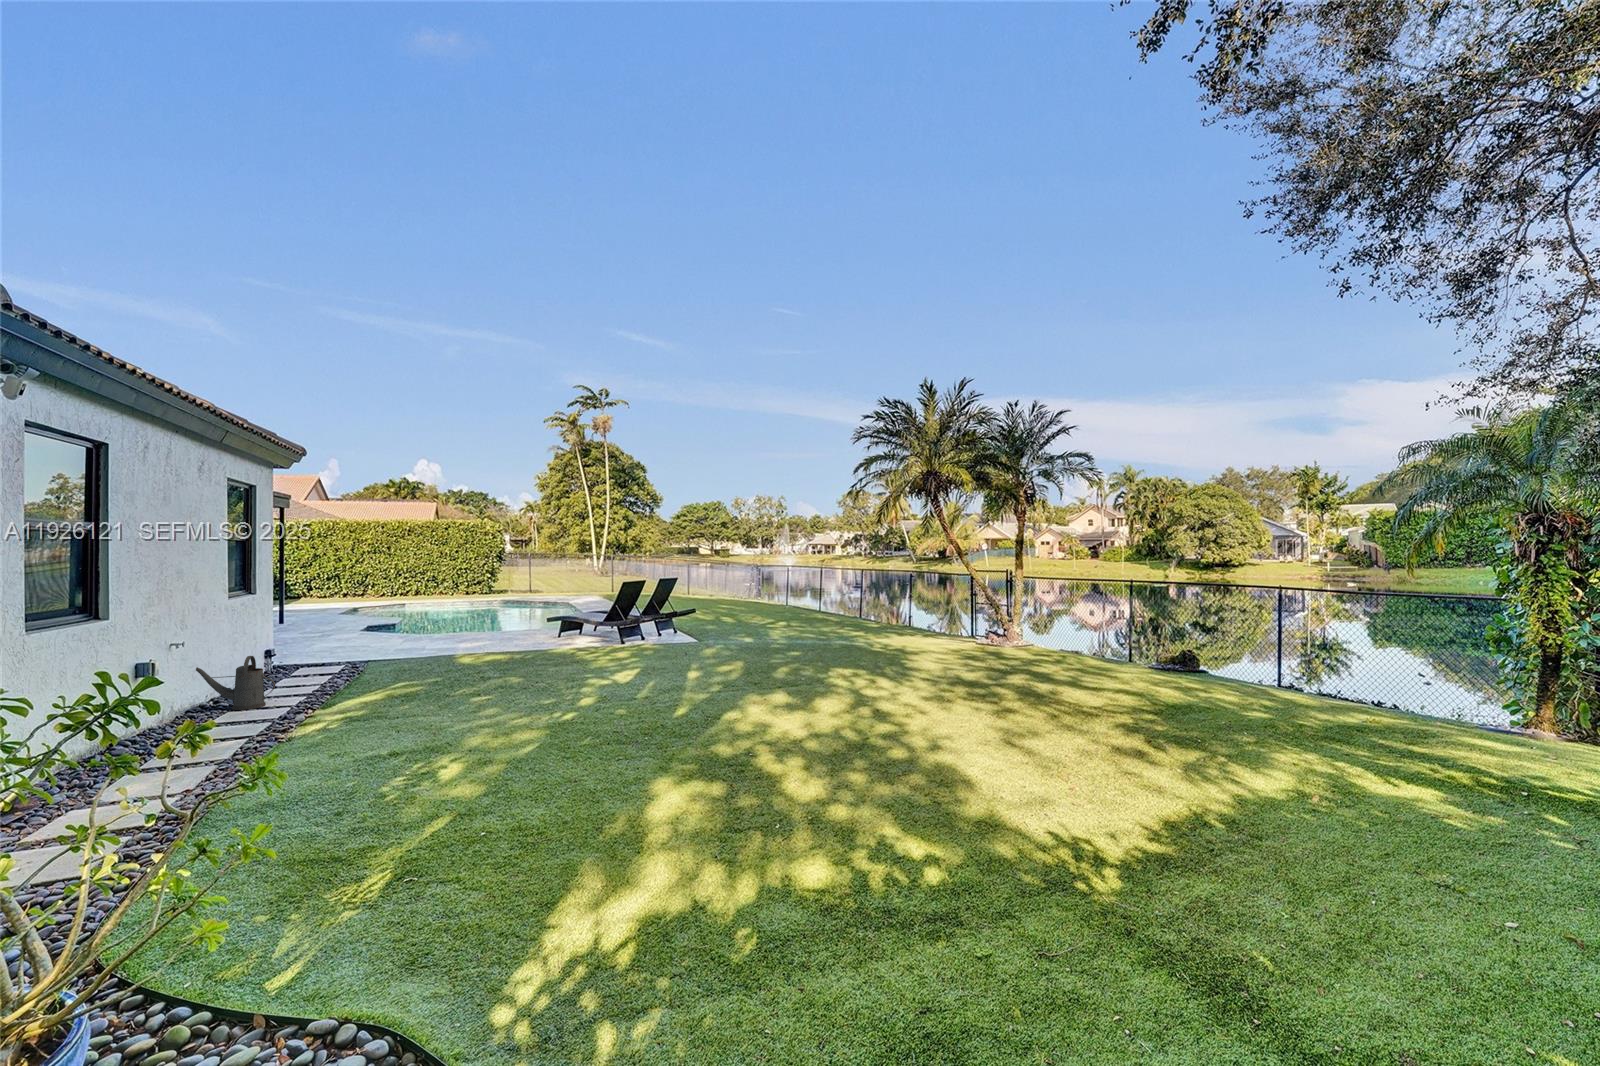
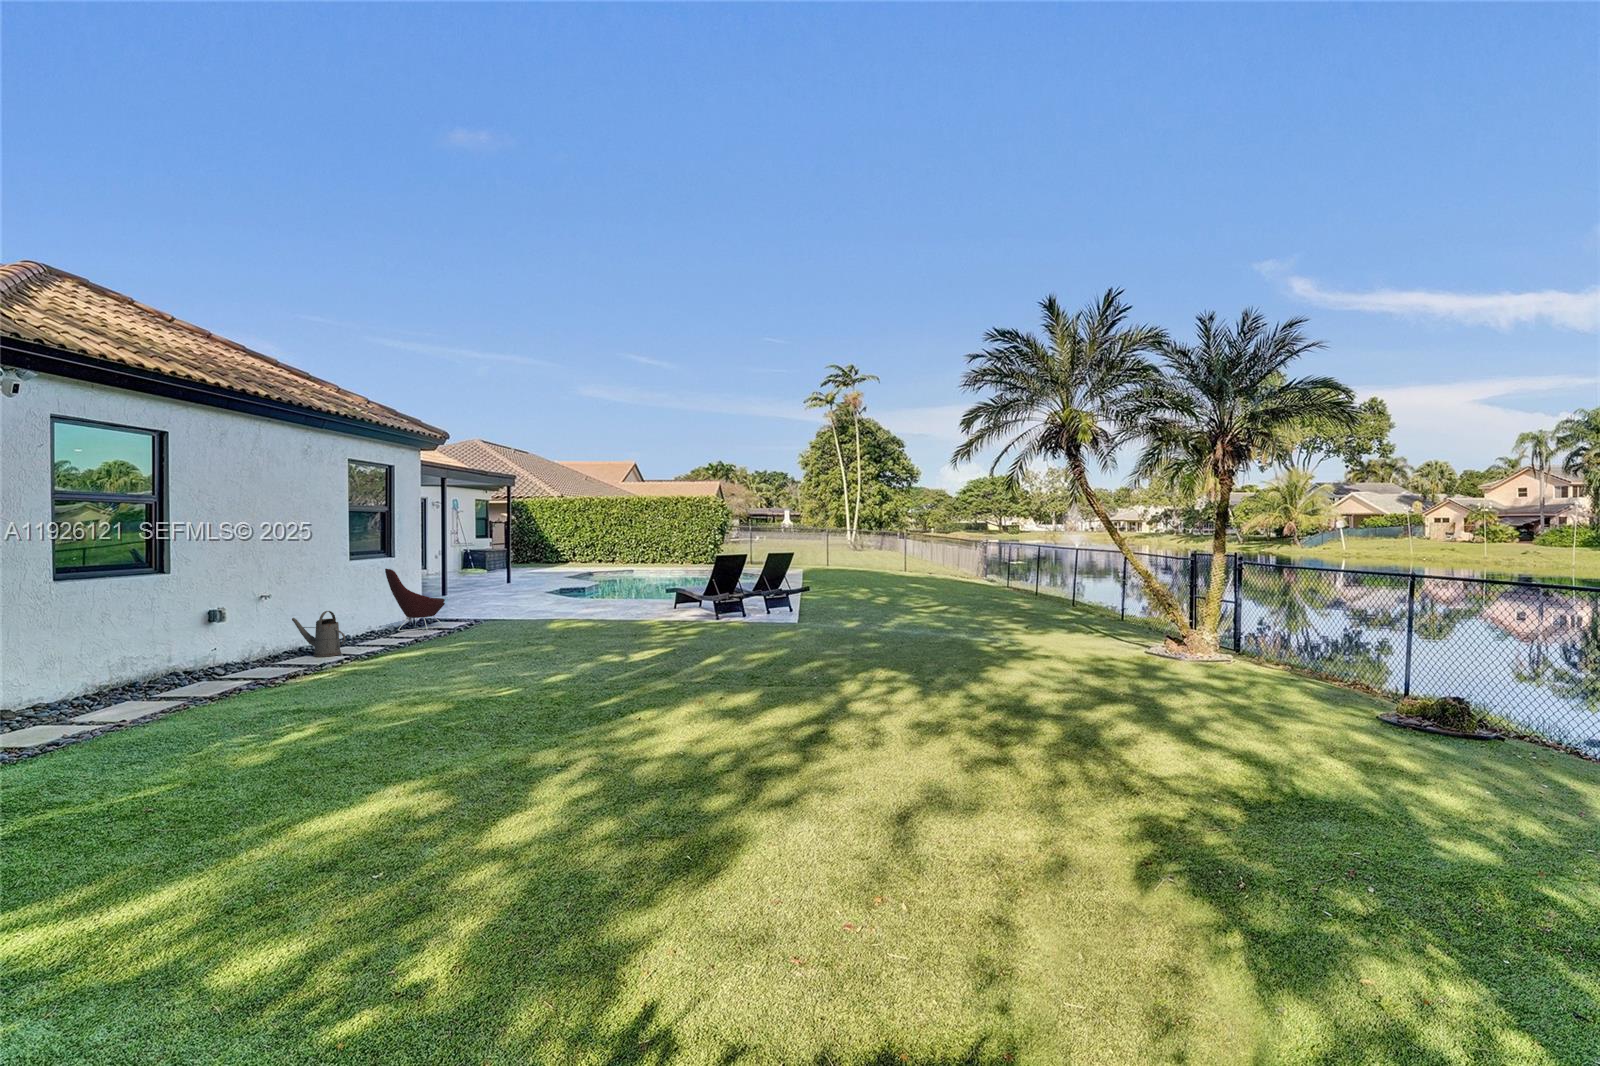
chair: none [257,607,331,679] -> present [385,569,445,631]

